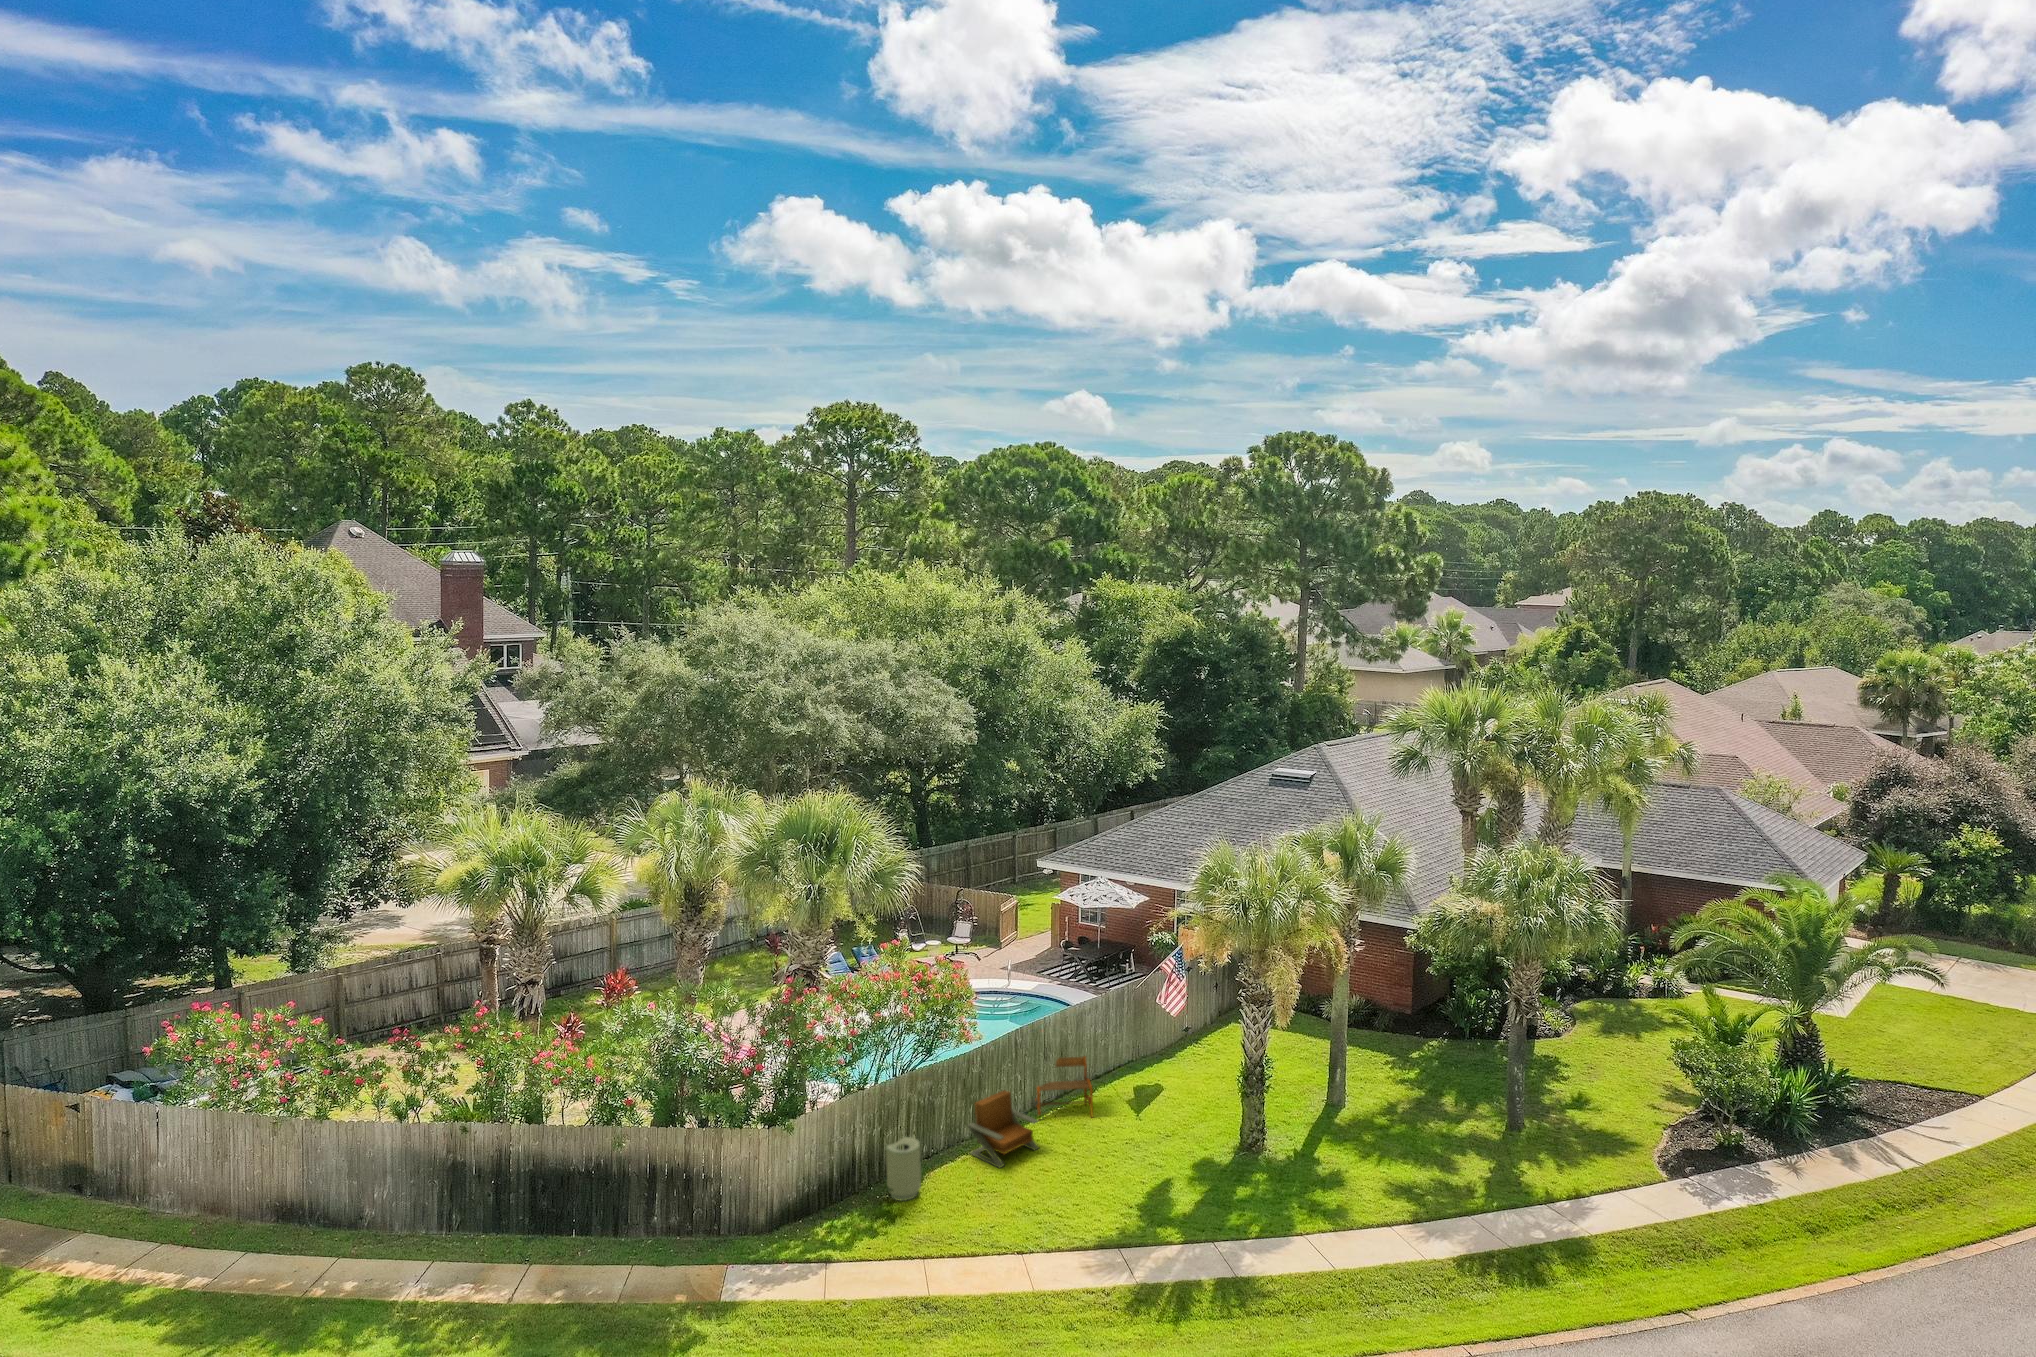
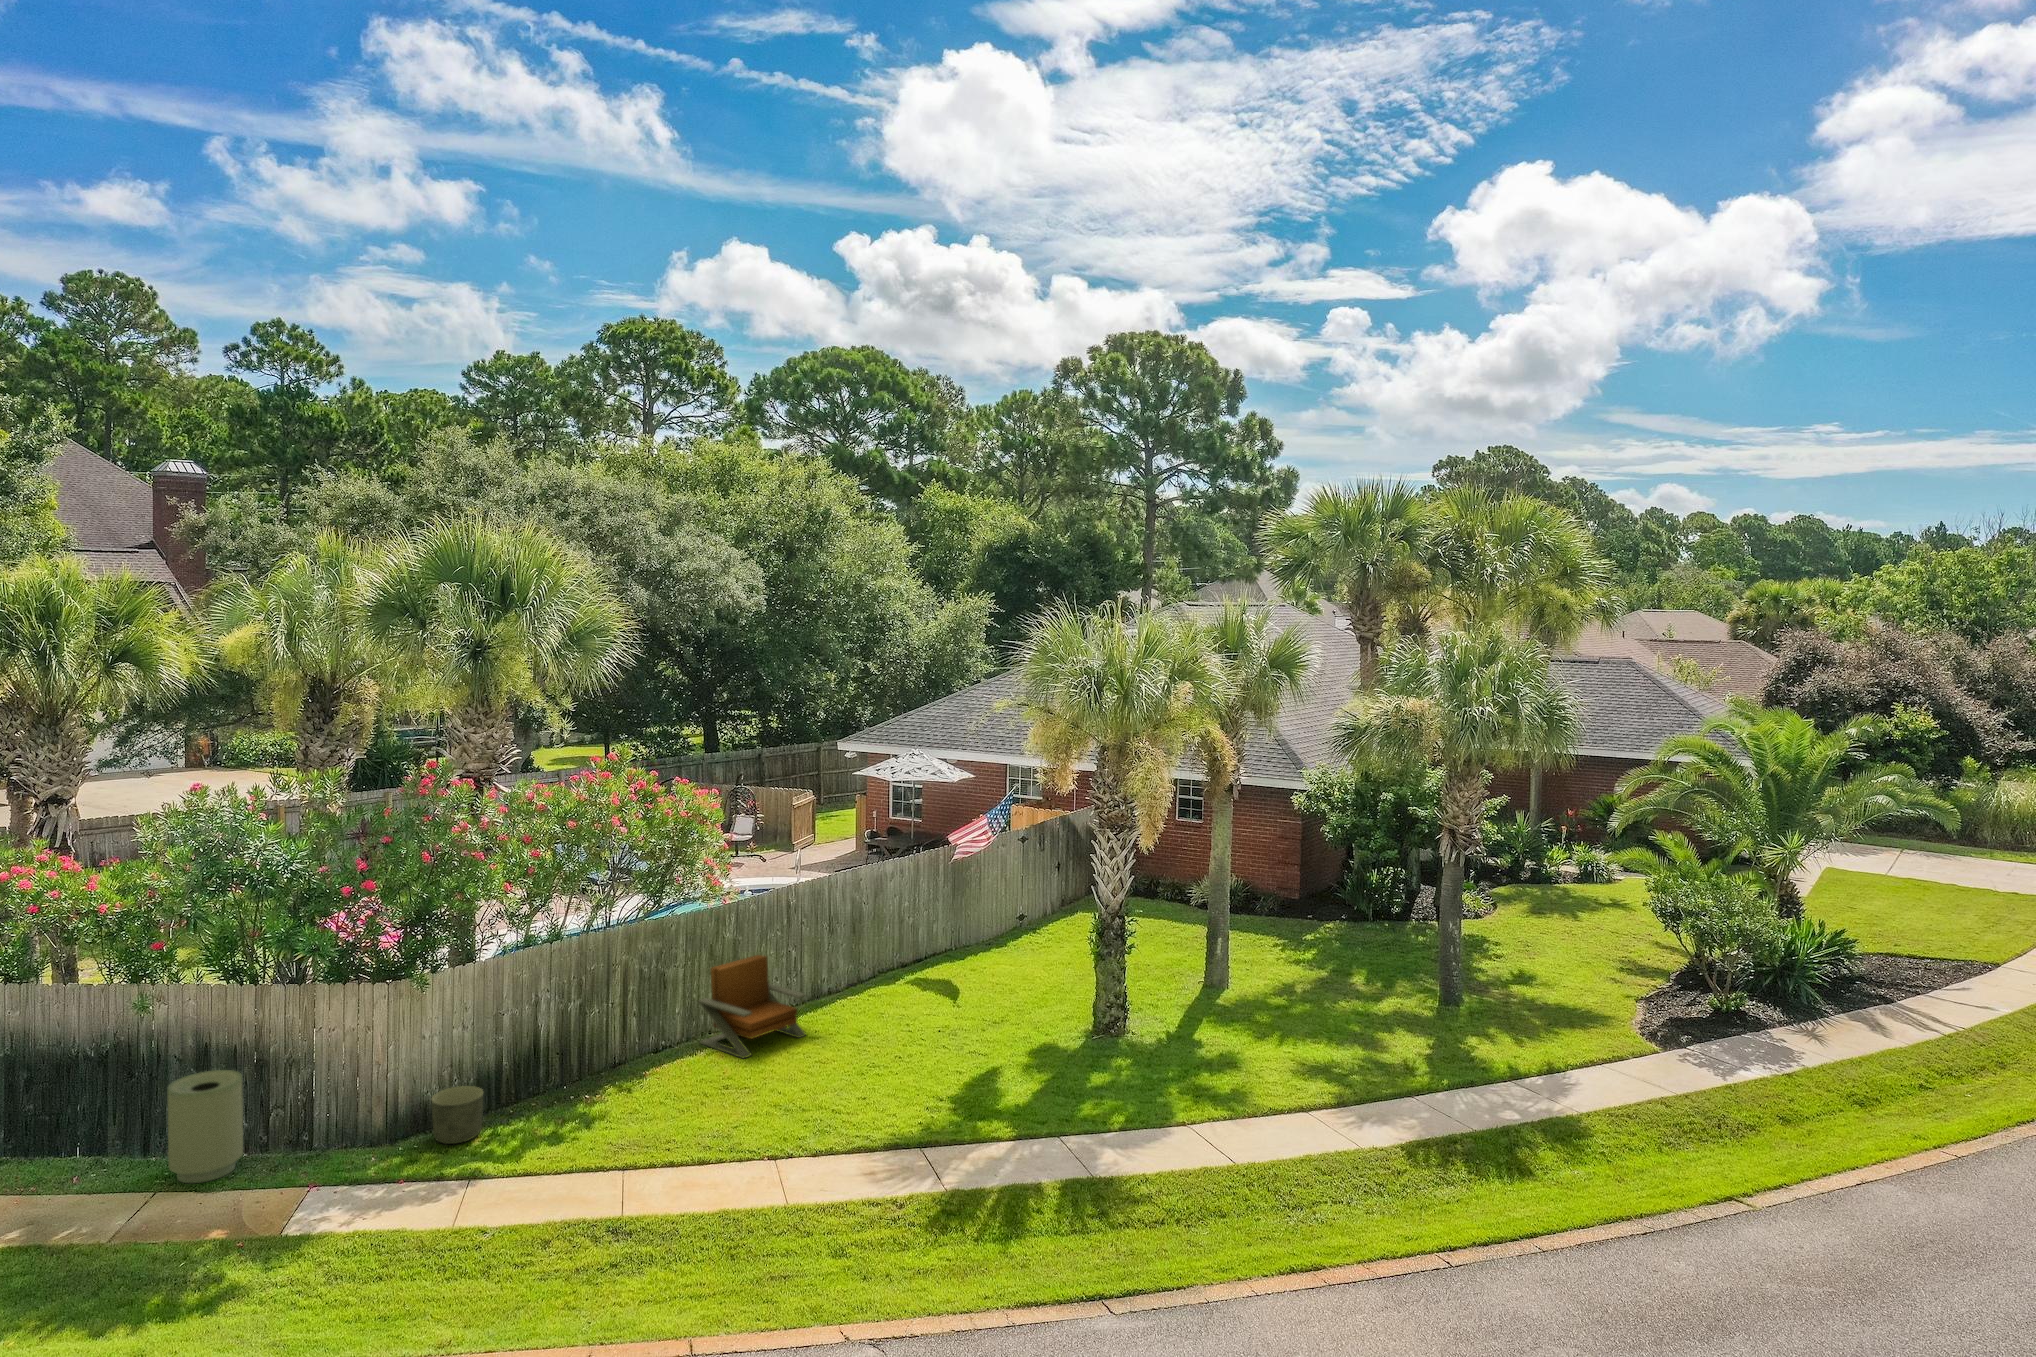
bench: present [1035,1056,1093,1117] -> none [807,919,888,1005]
trash can: present [886,1137,921,1201] -> present [168,1070,243,1183]
planter: none [817,1195,847,1234] -> present [431,1086,483,1144]

